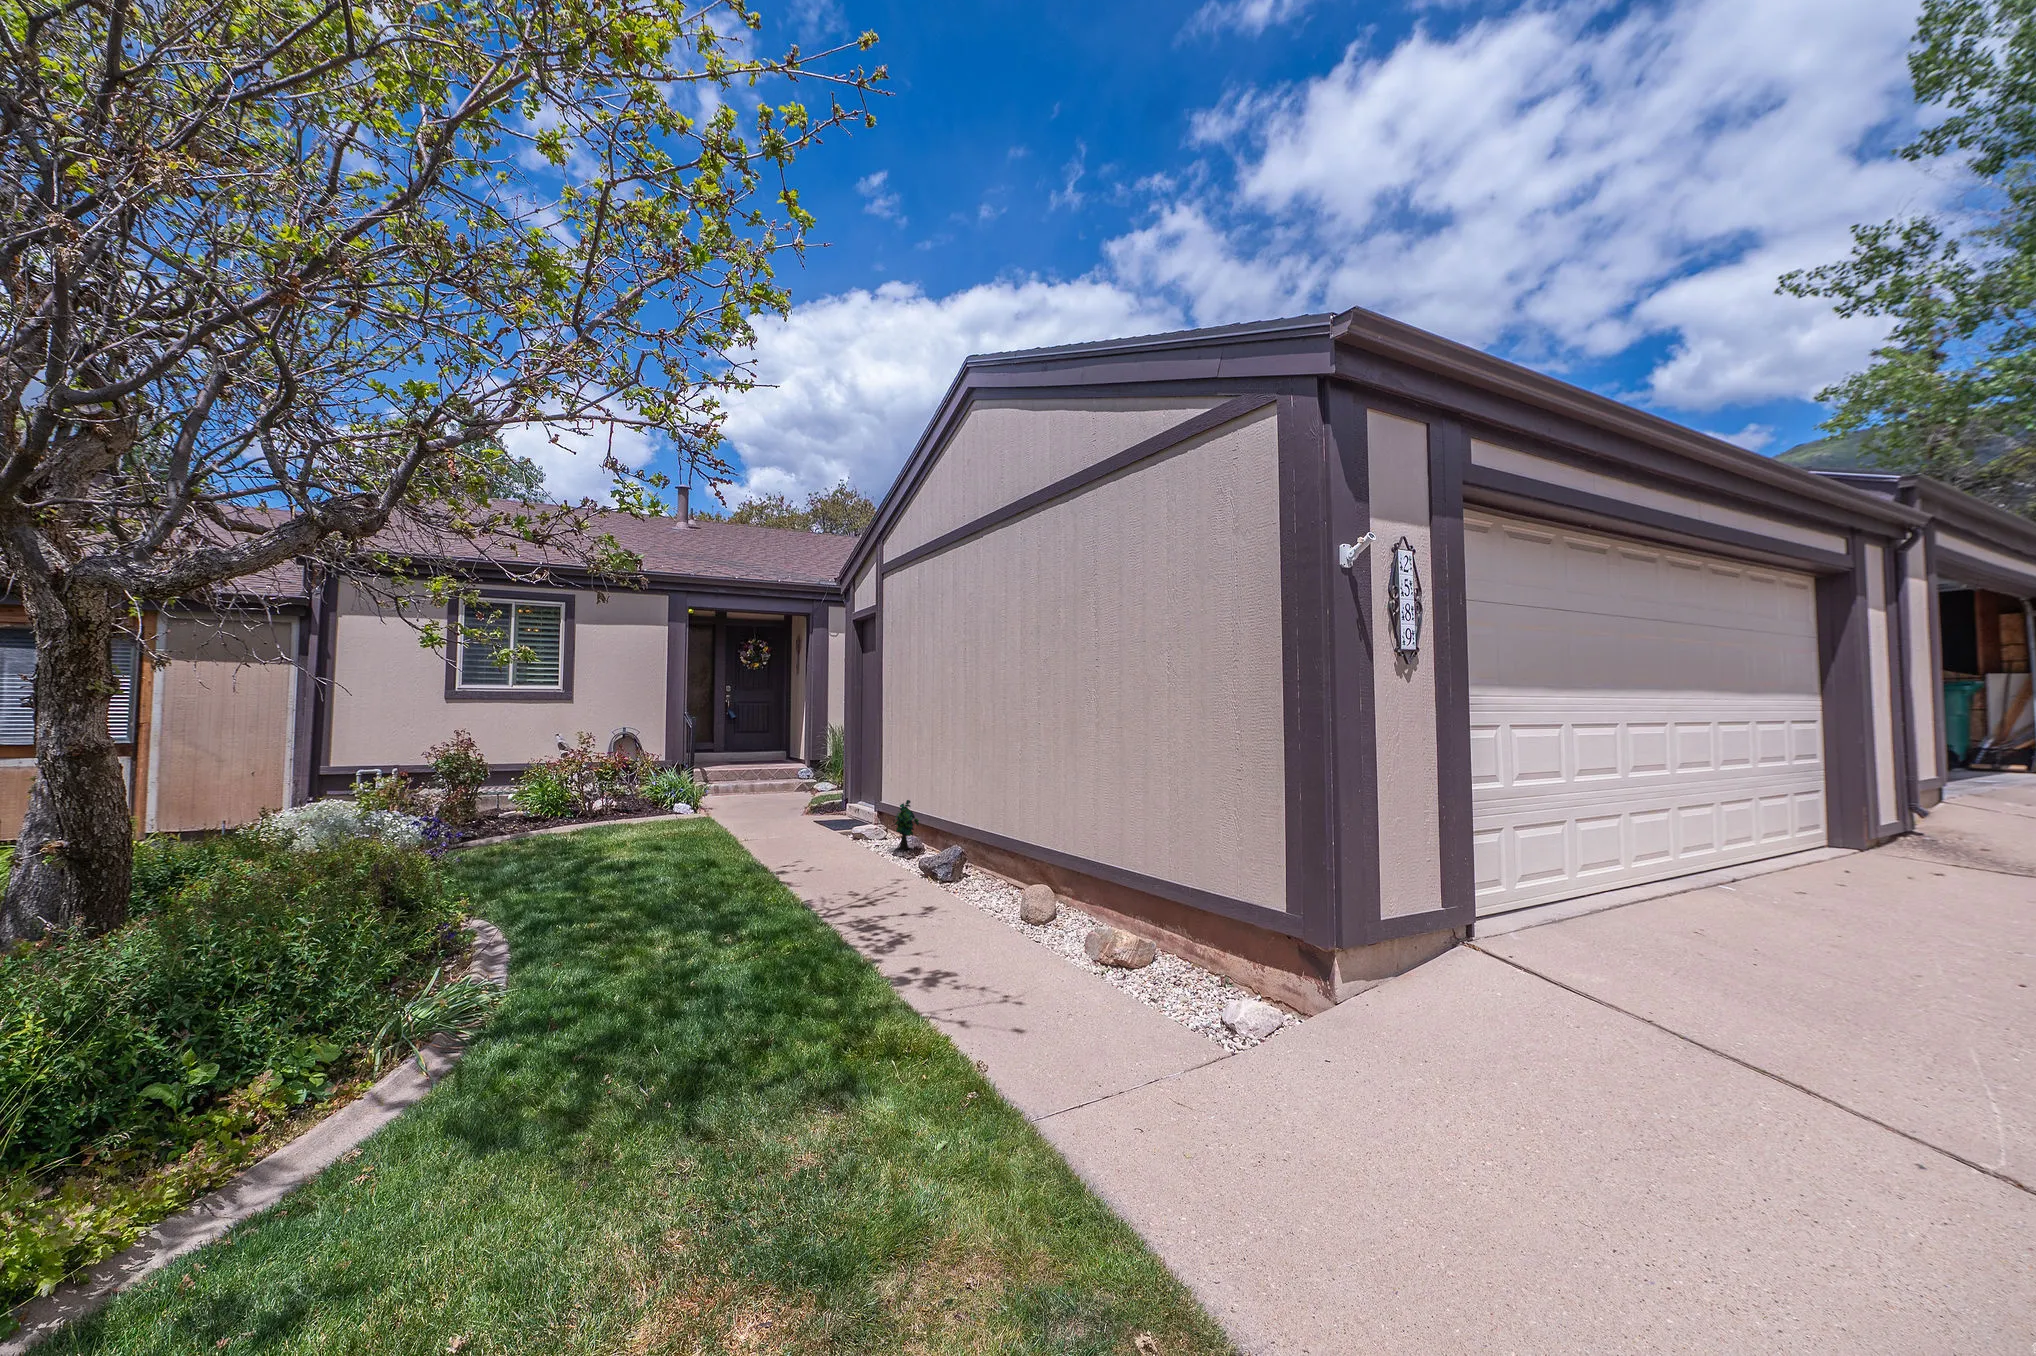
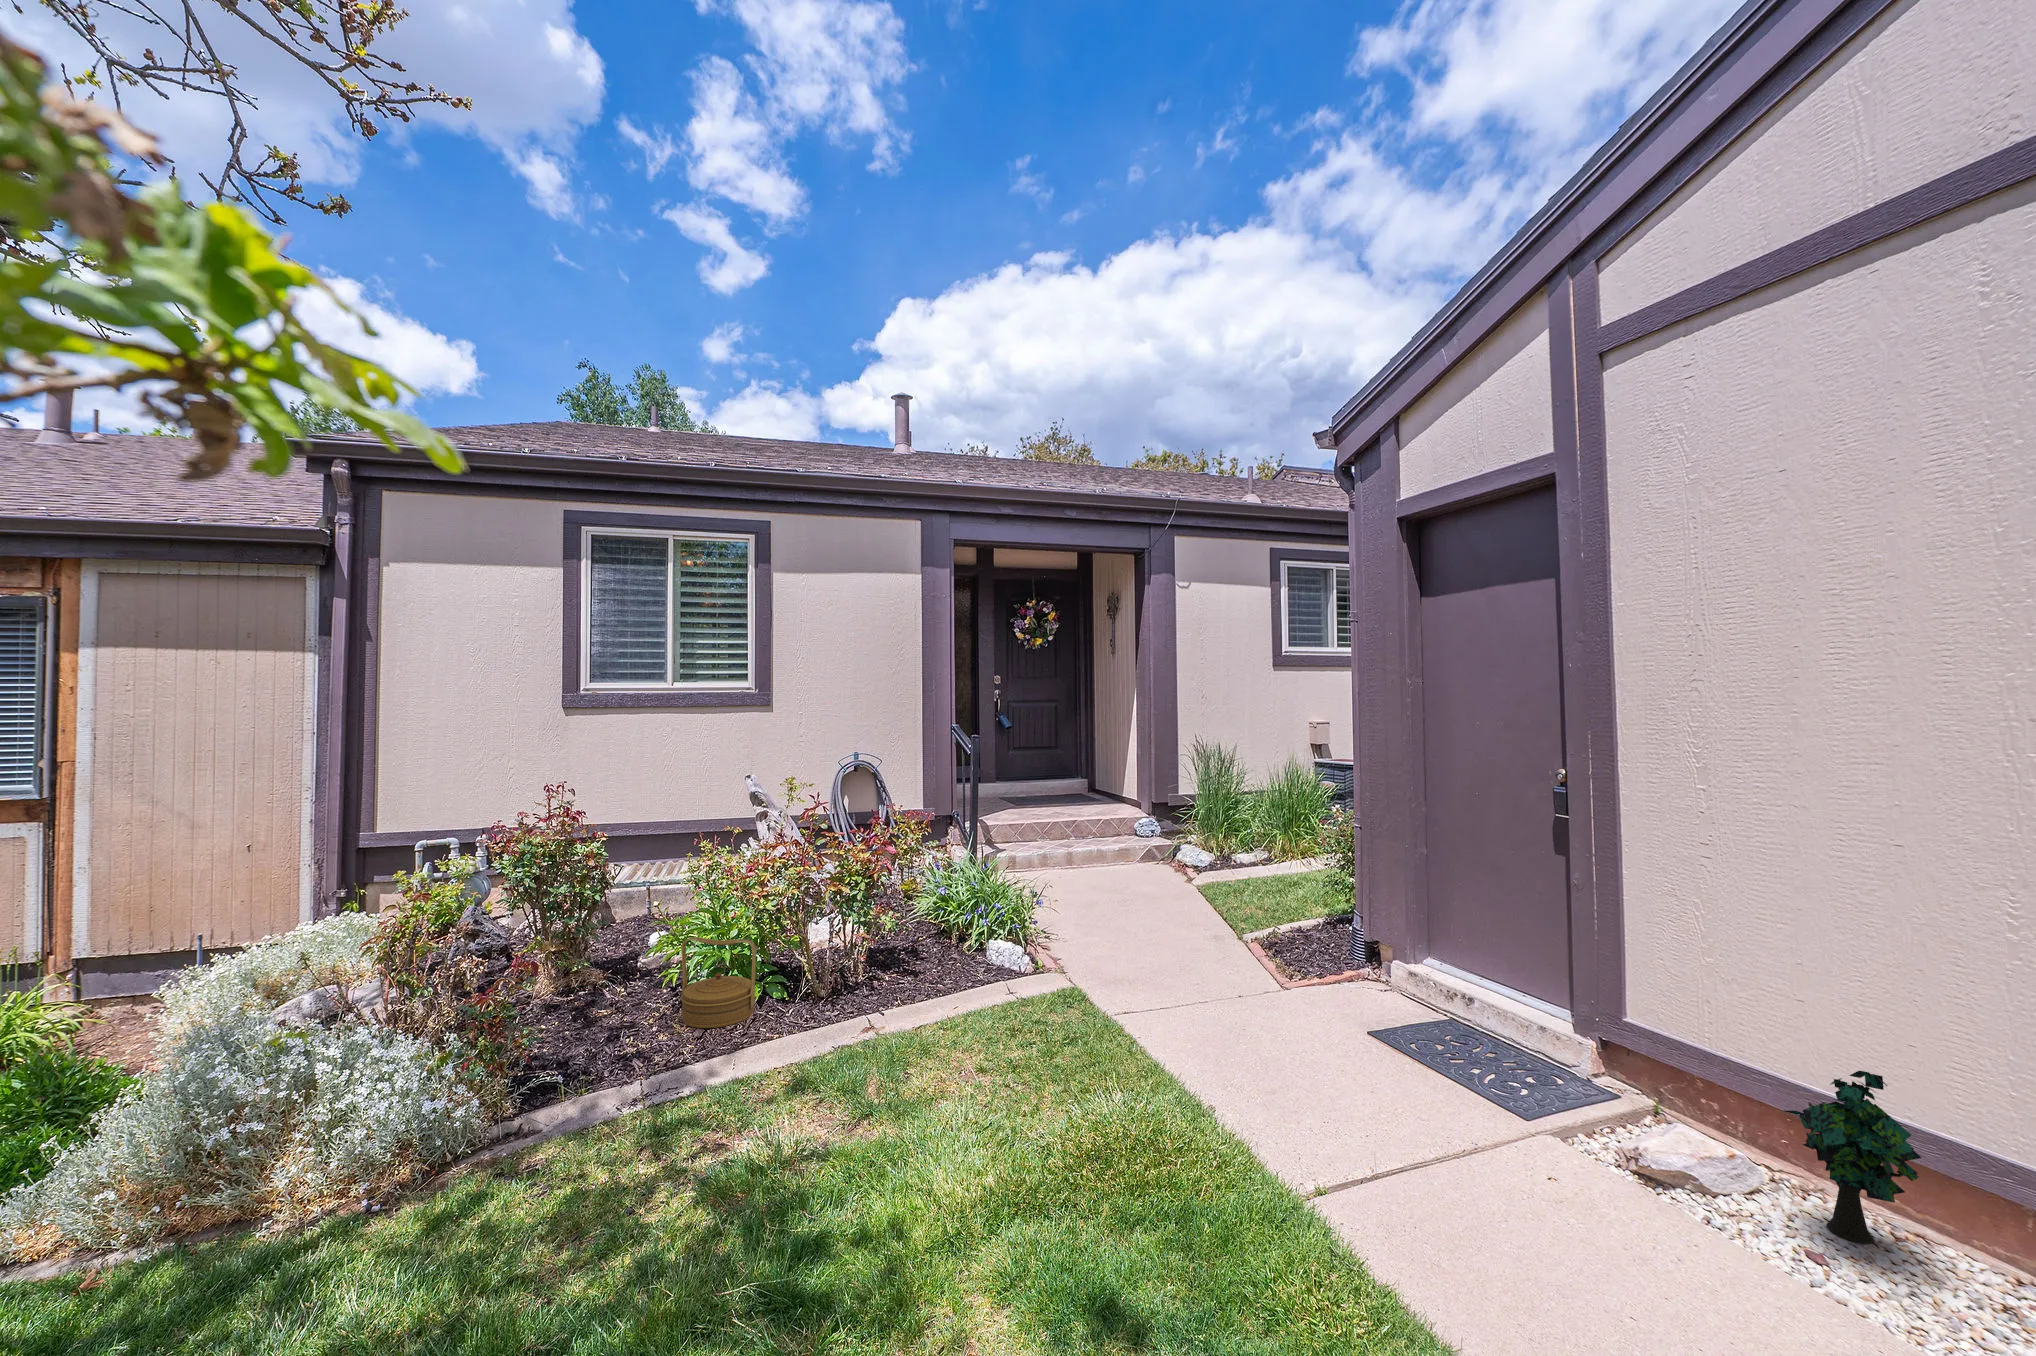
woven basket: none [518,800,556,837] -> present [680,937,756,1028]

